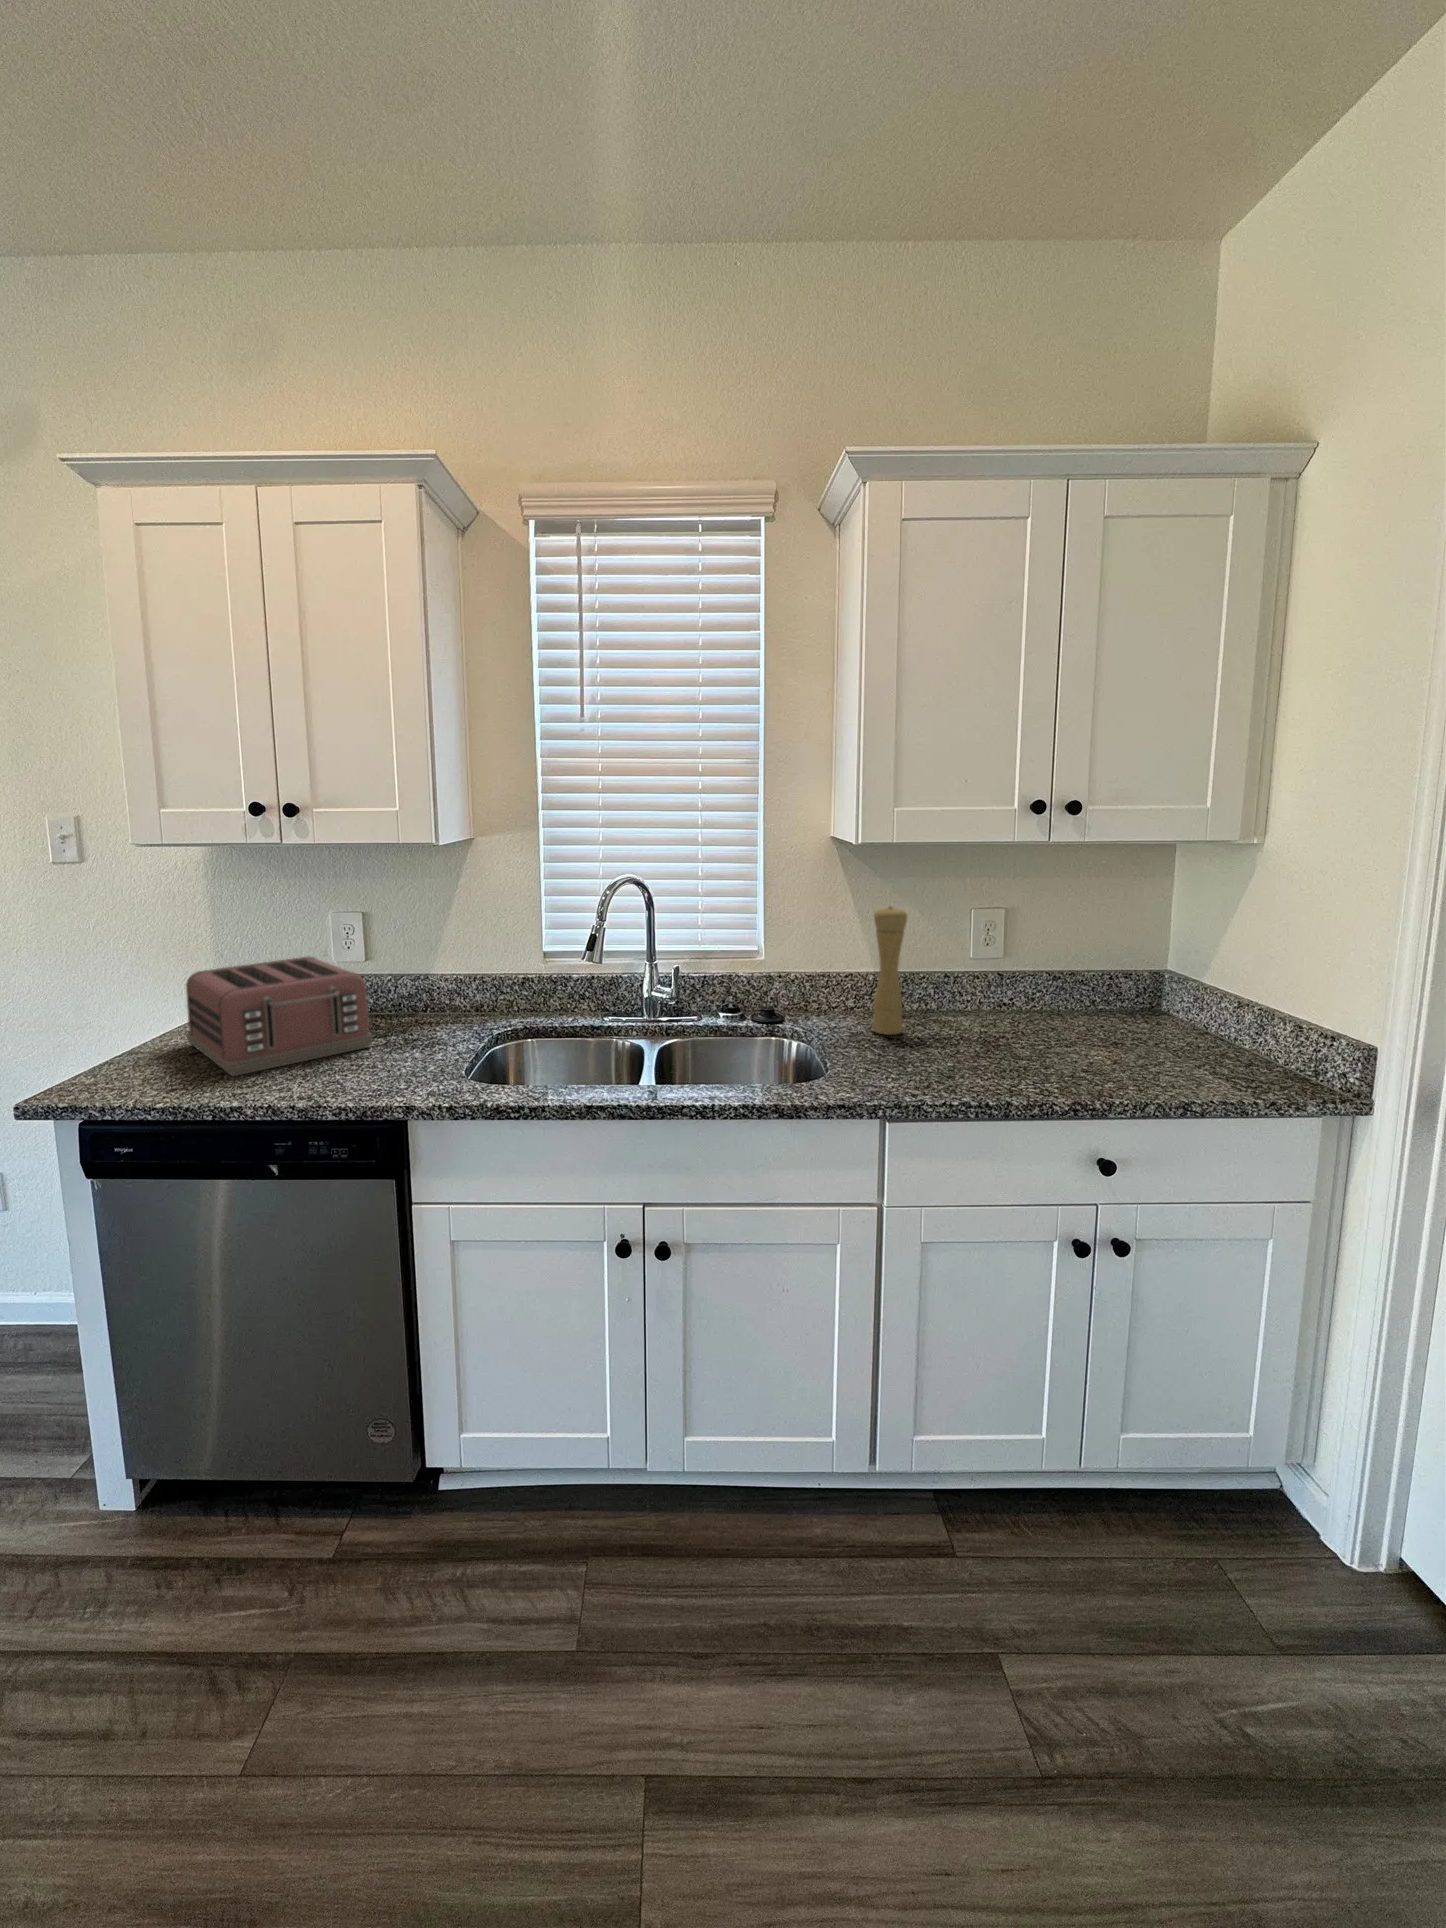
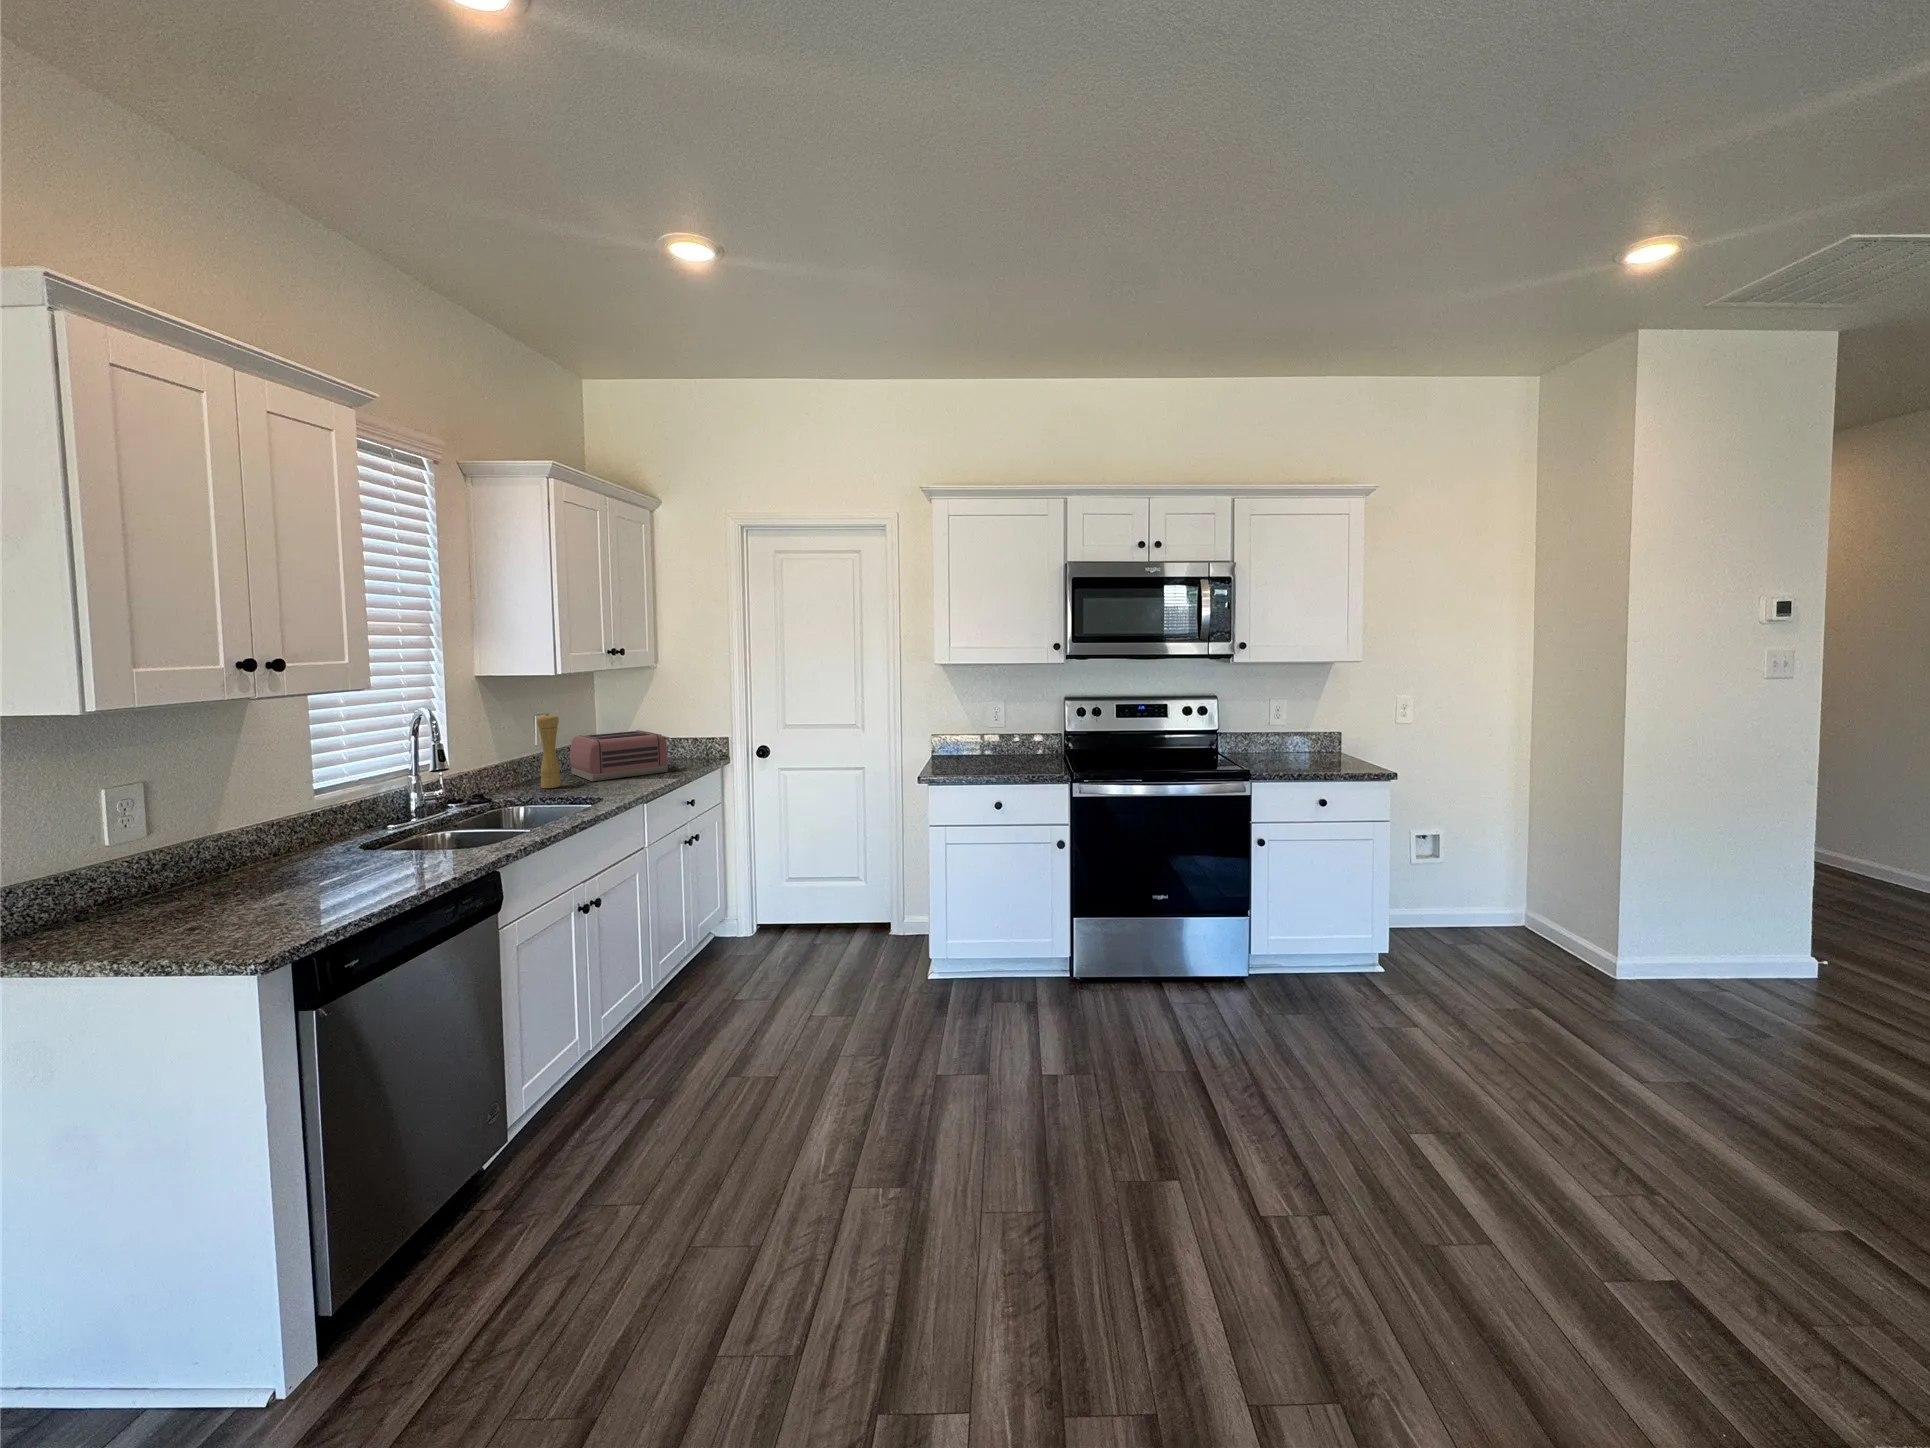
toaster: present [186,957,372,1076] -> present [570,730,669,781]

